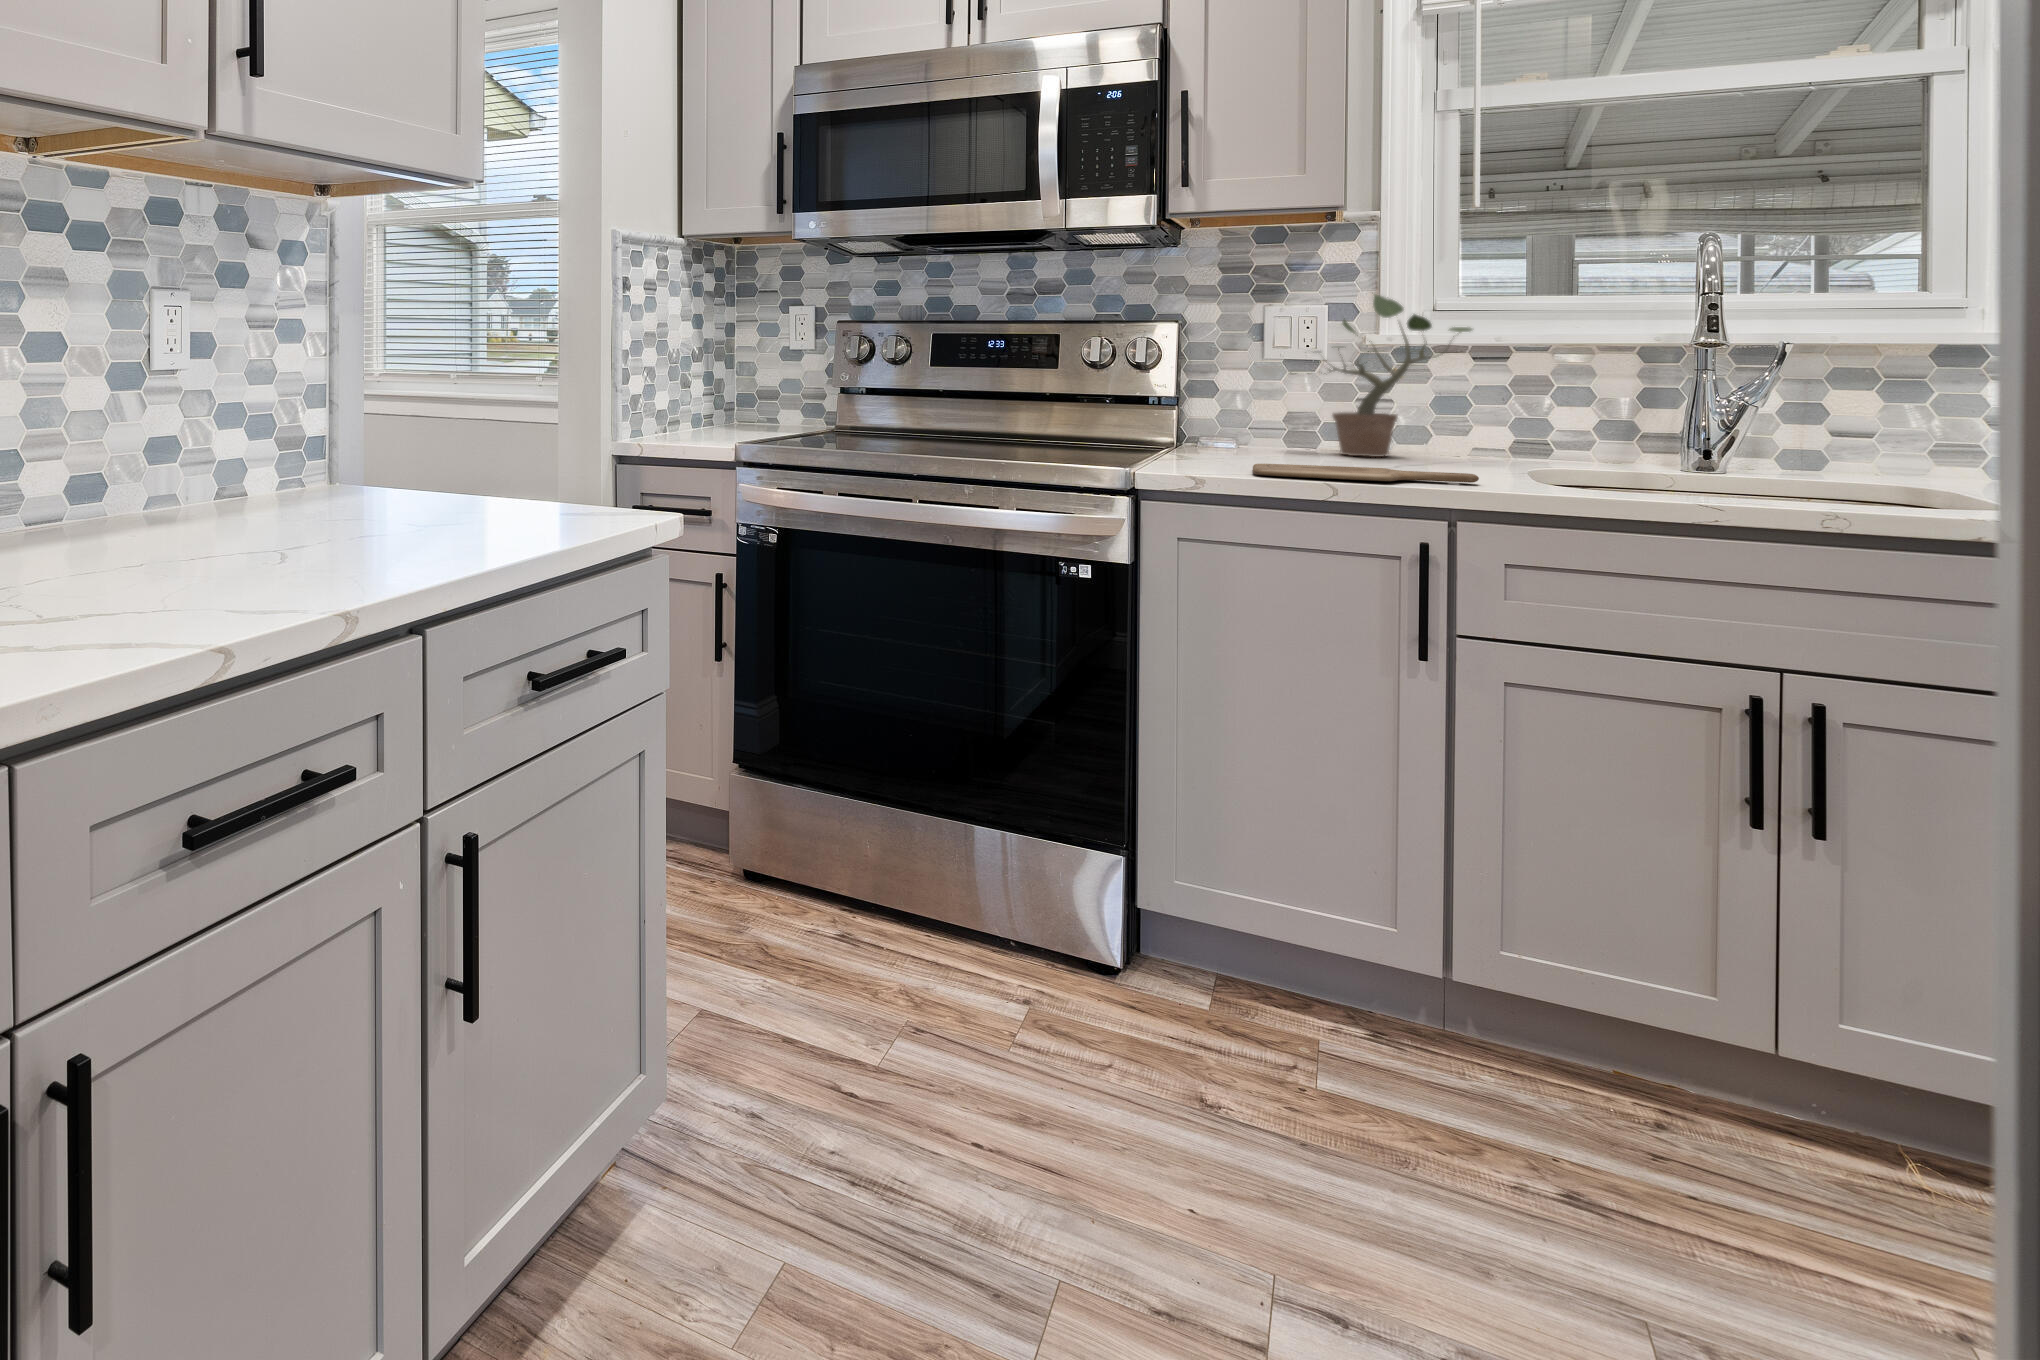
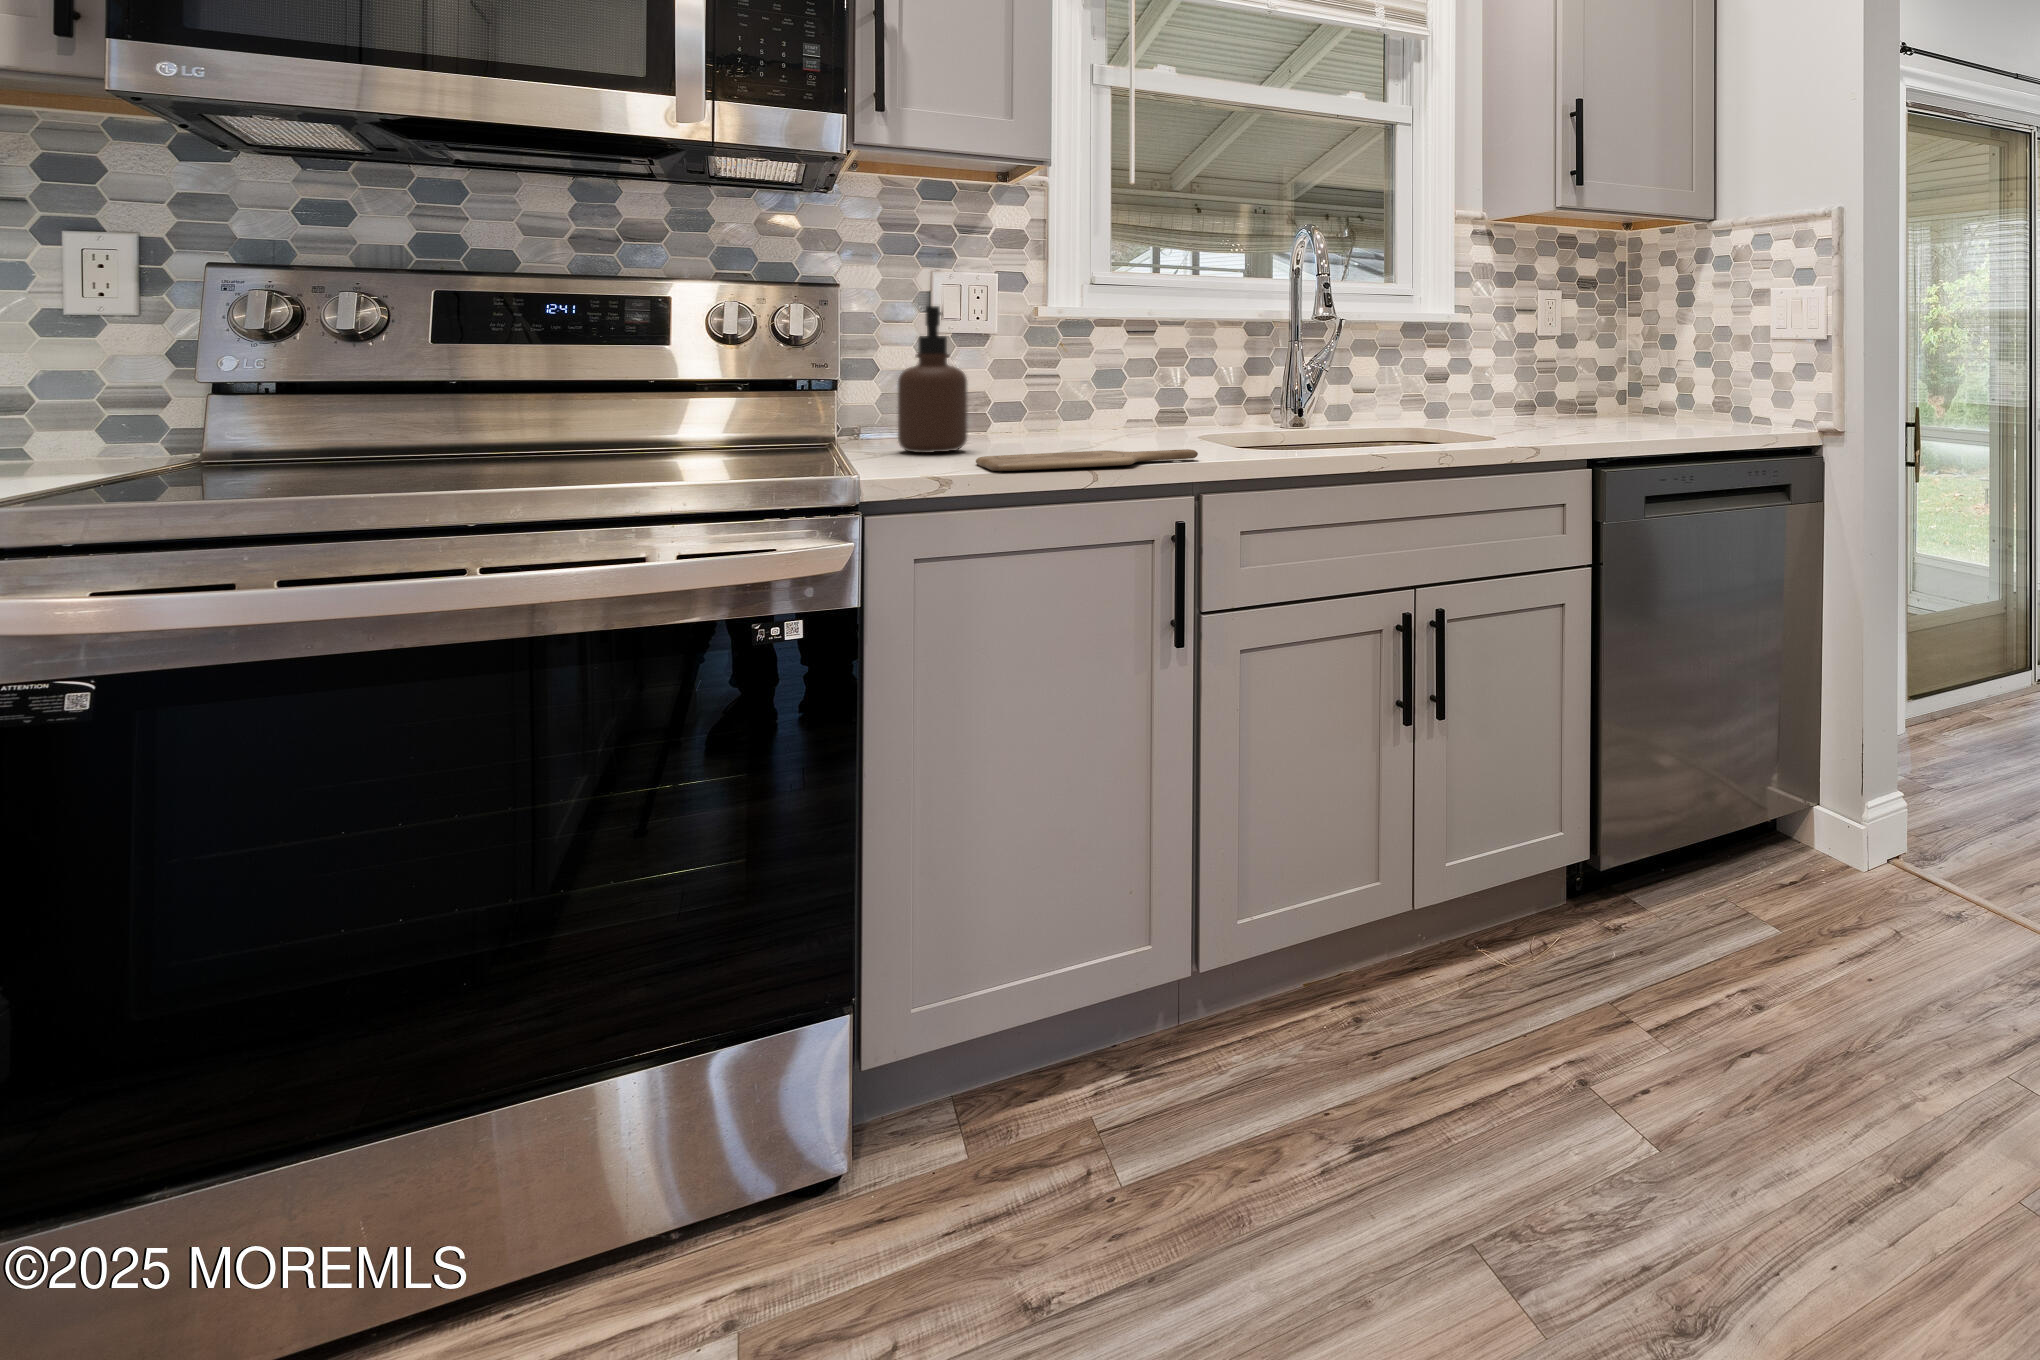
potted plant: present [1290,294,1472,457] -> none [966,262,1140,439]
soap dispenser: none [1210,337,1269,459] -> present [898,306,968,453]

